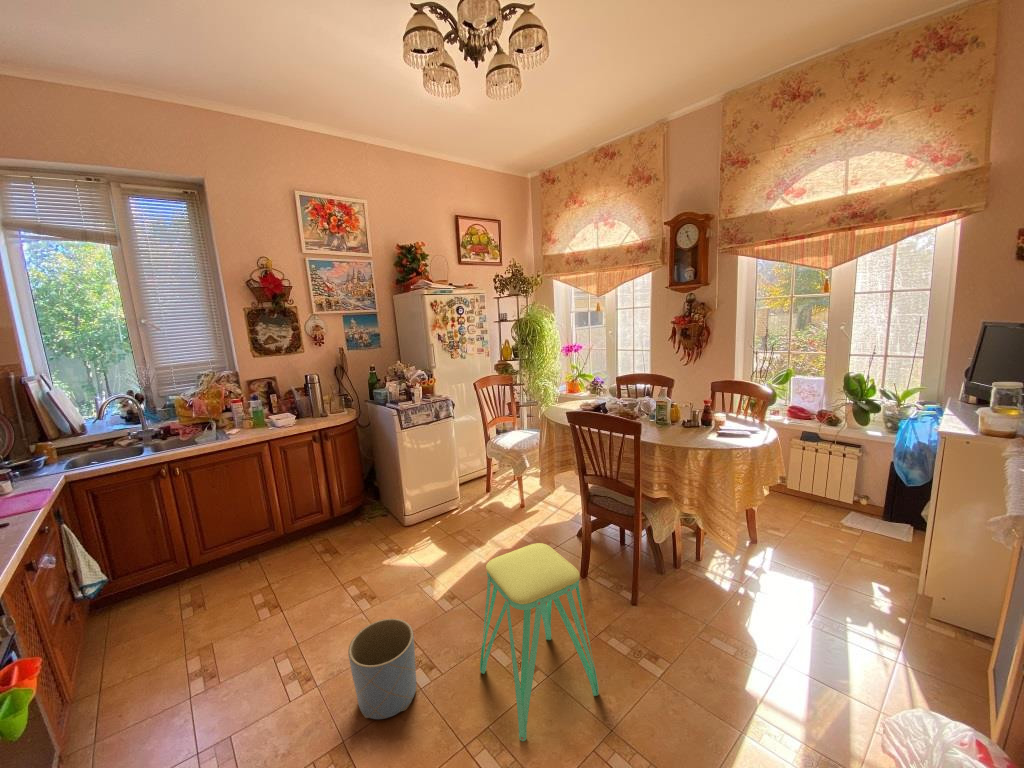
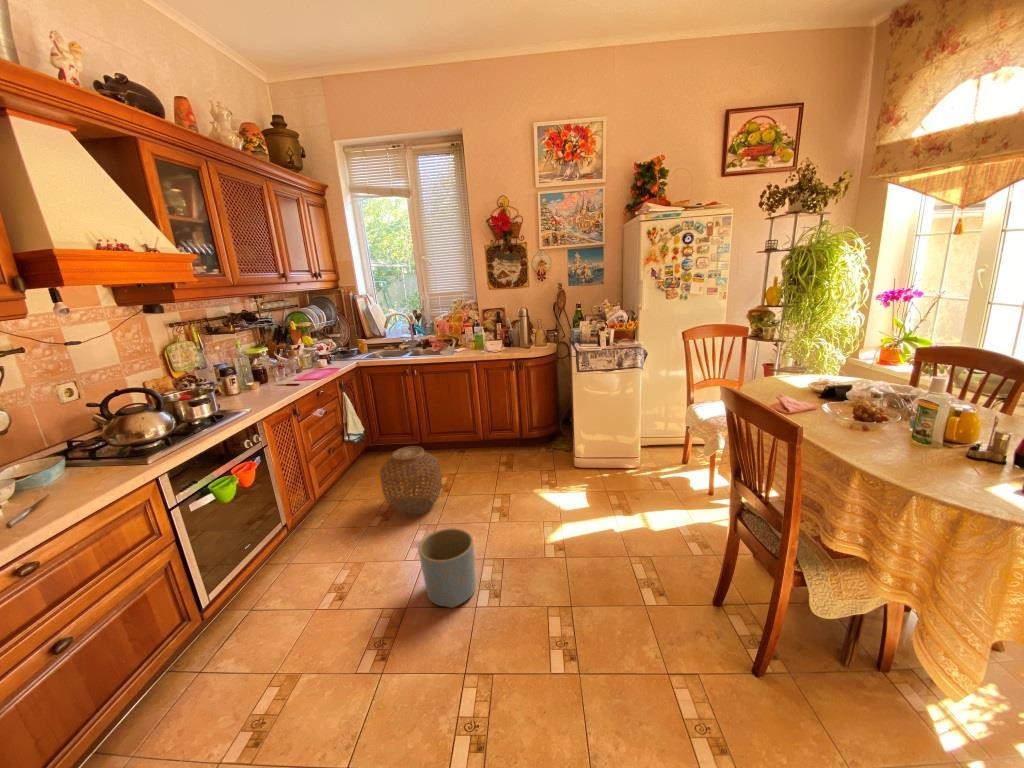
stool: present [480,543,599,741] -> none [497,517,609,716]
woven basket: none [187,561,284,660] -> present [380,446,442,515]

